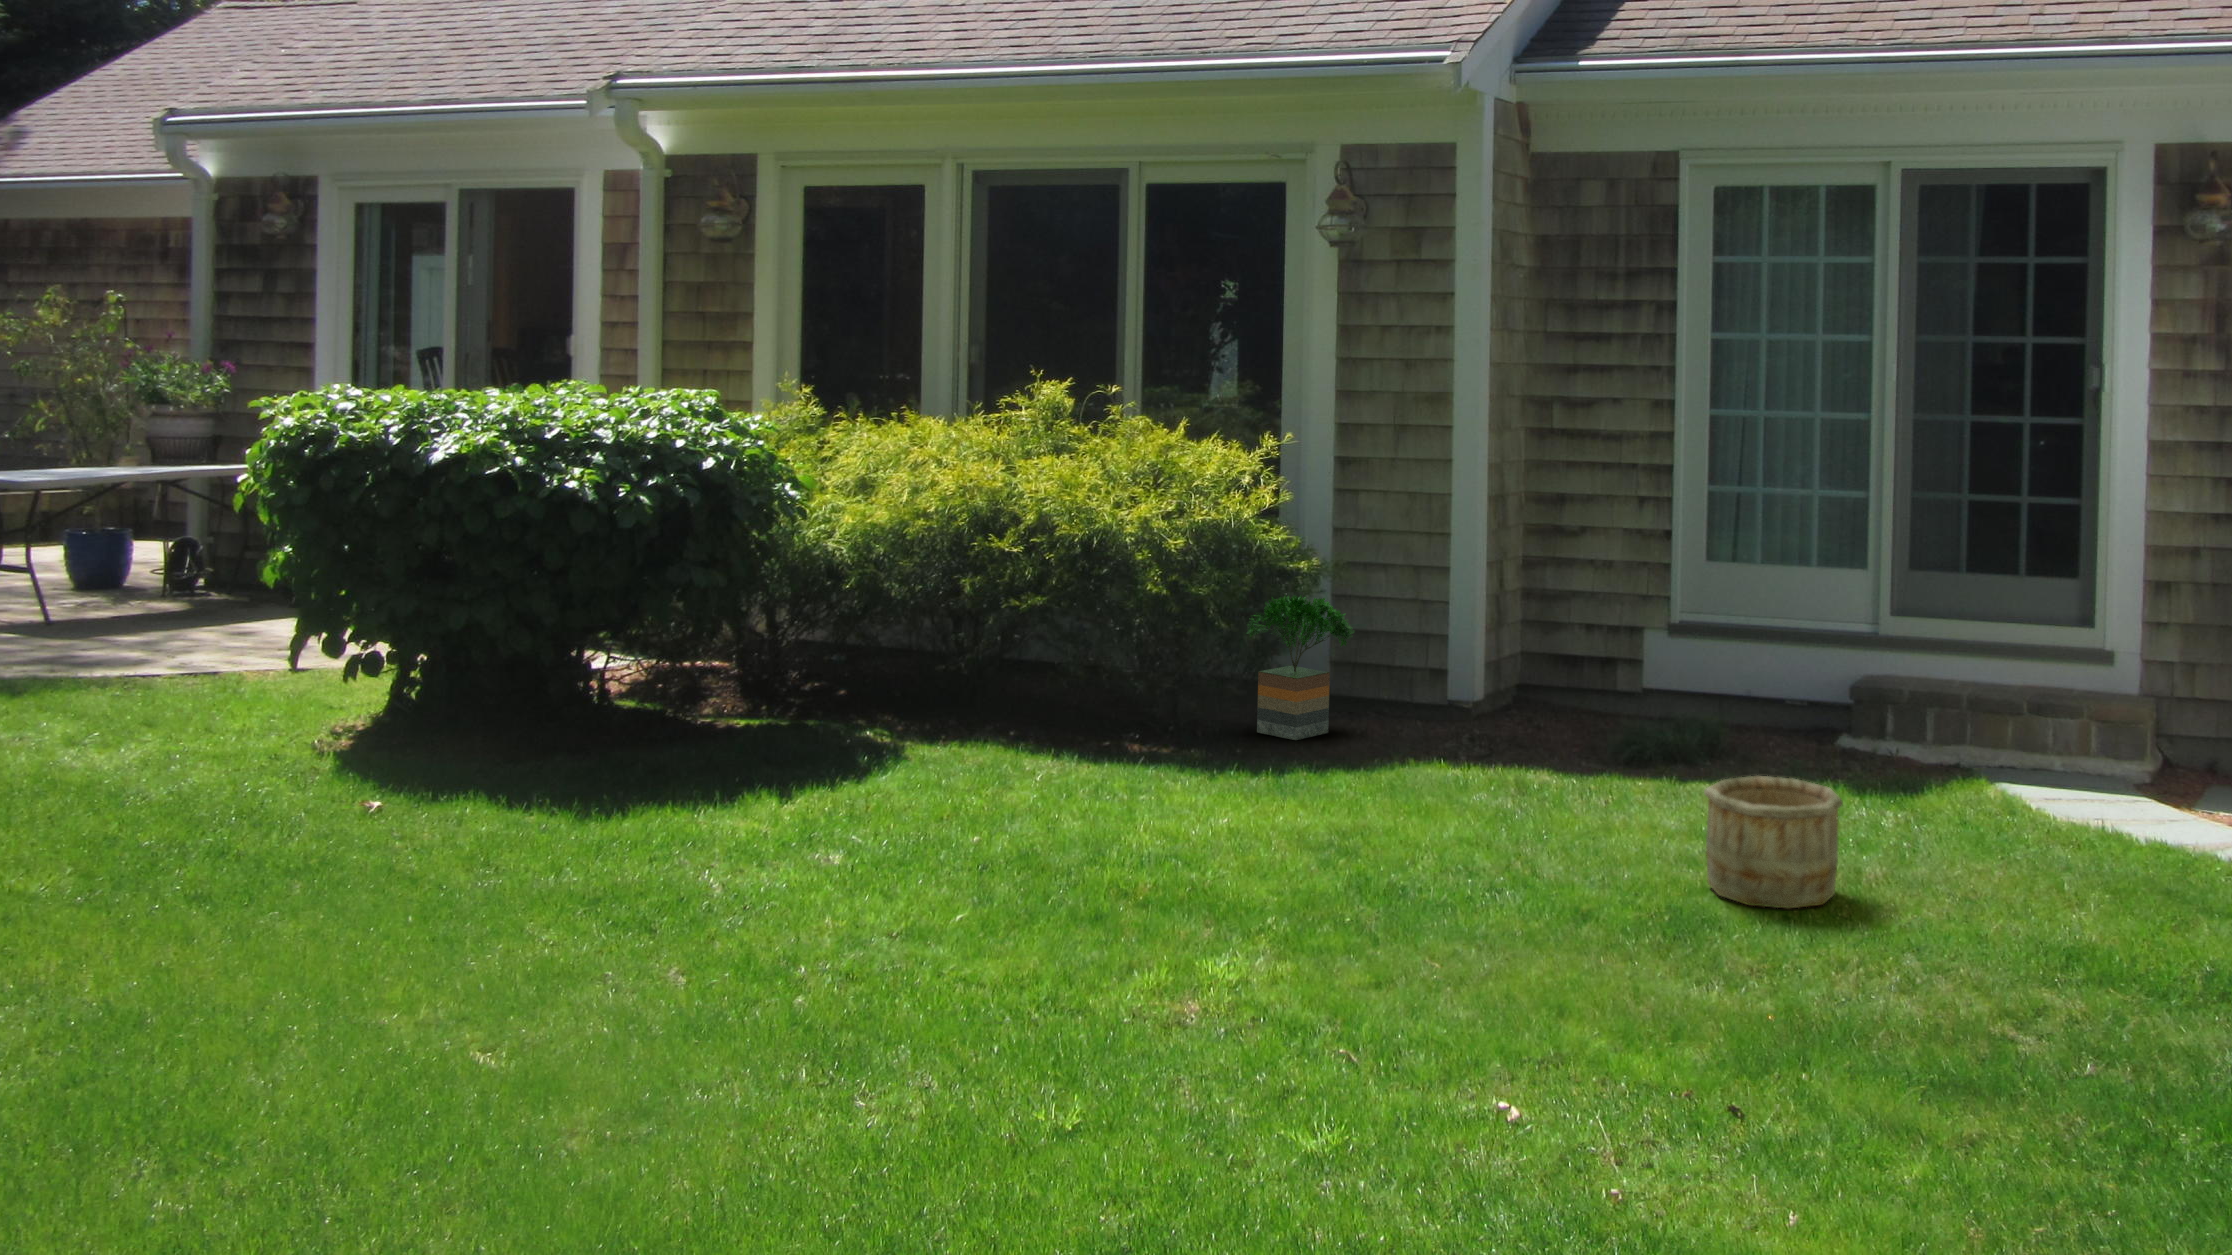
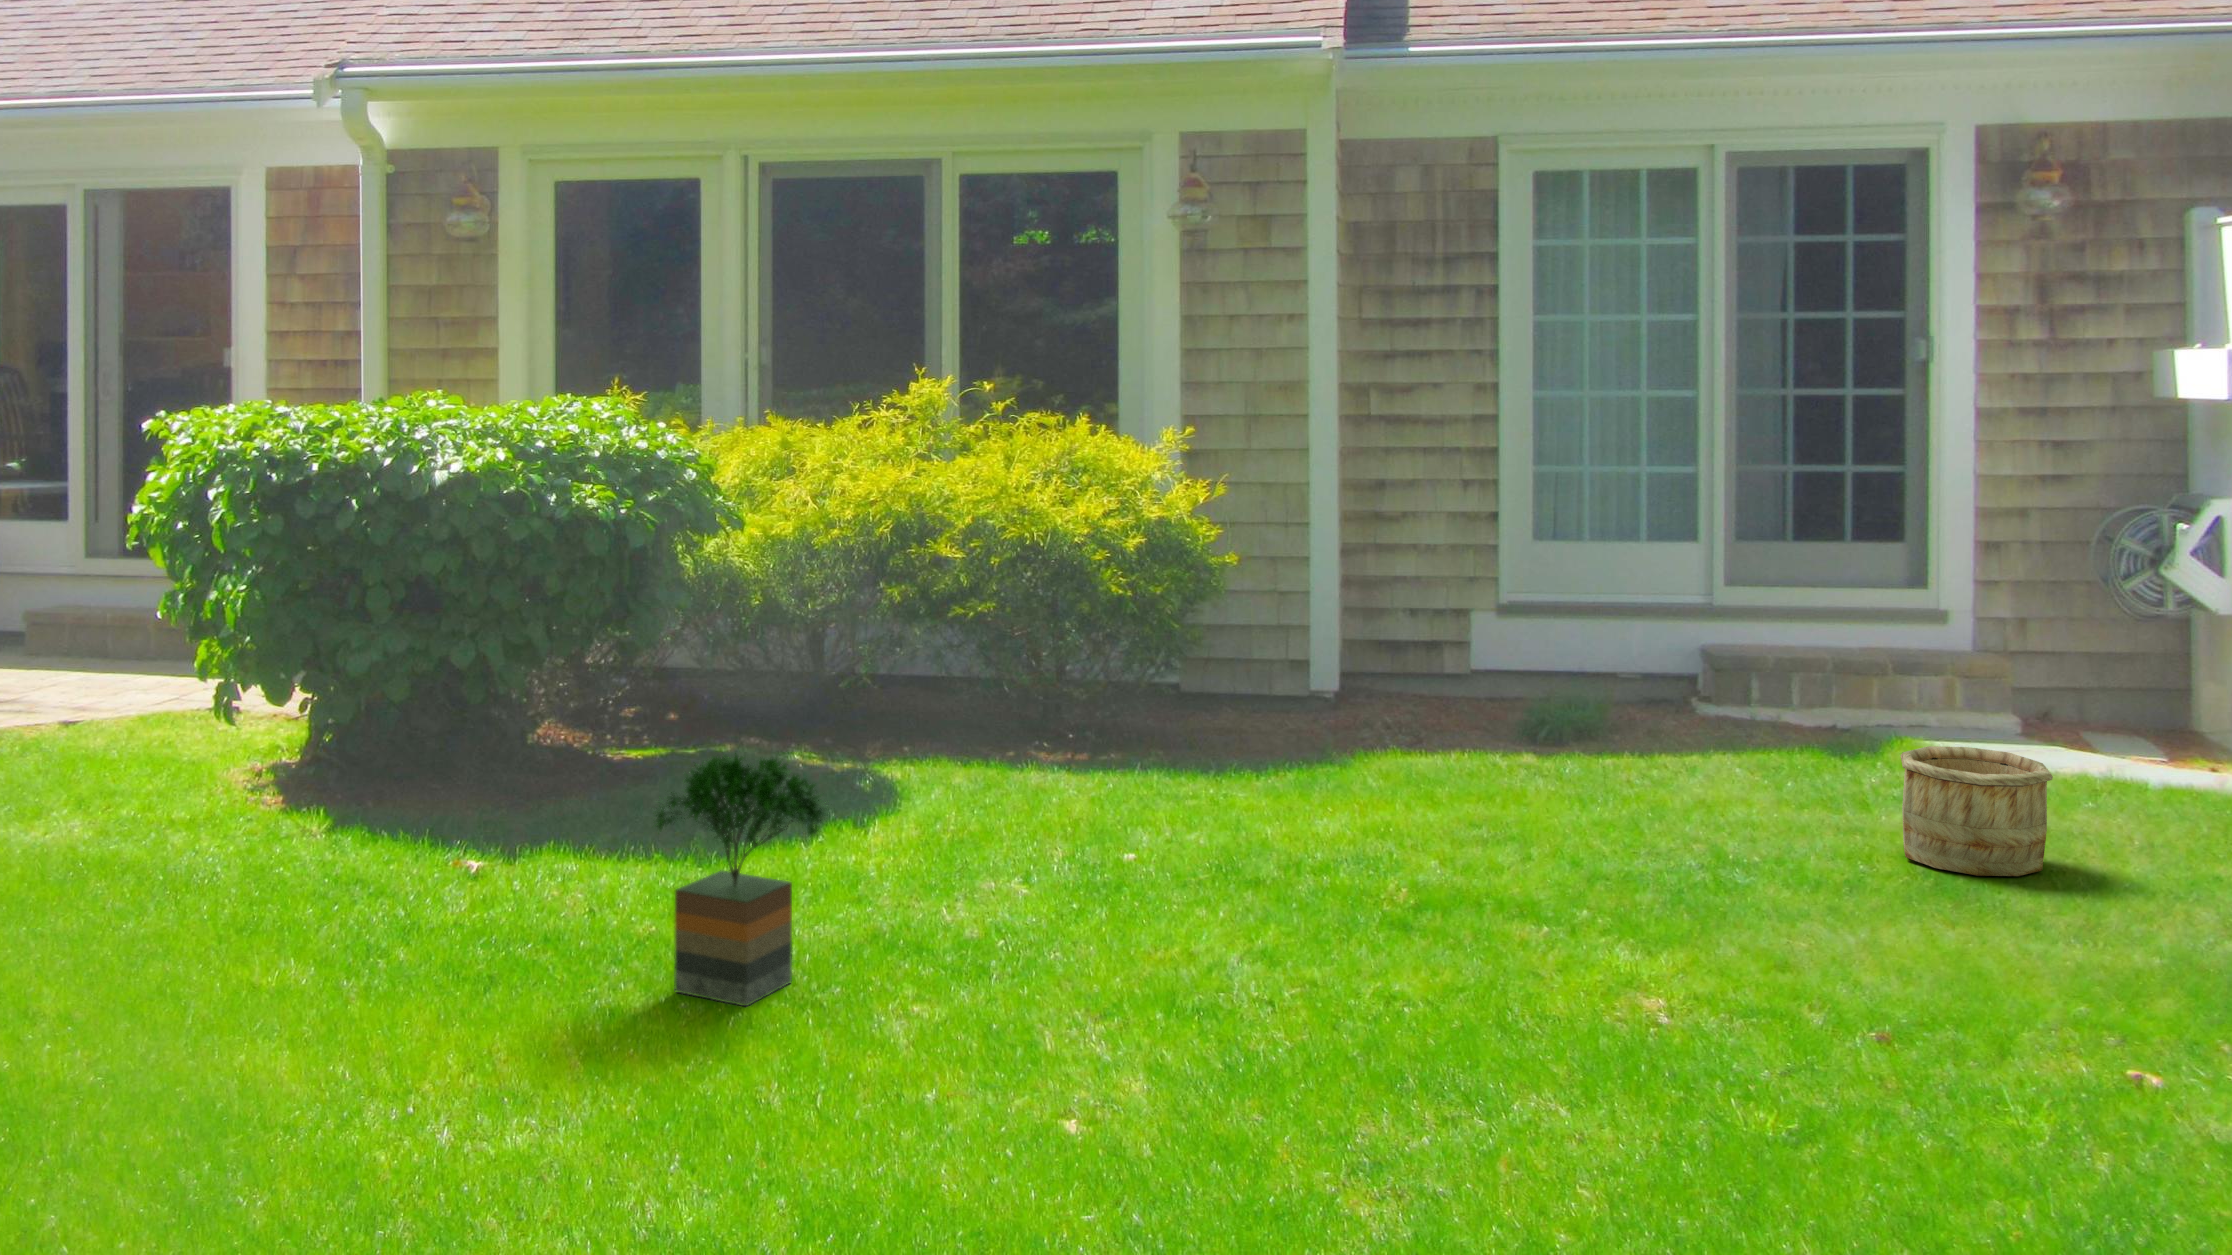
potted tree: present [1247,595,1353,740] -> present [654,753,829,1006]

